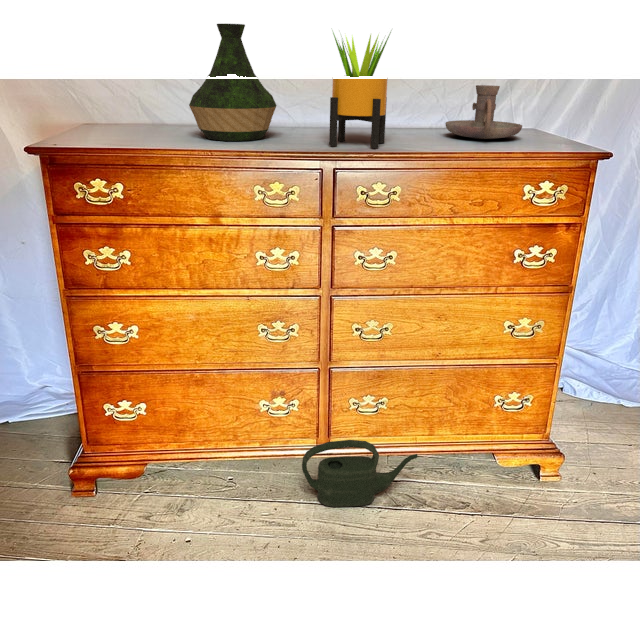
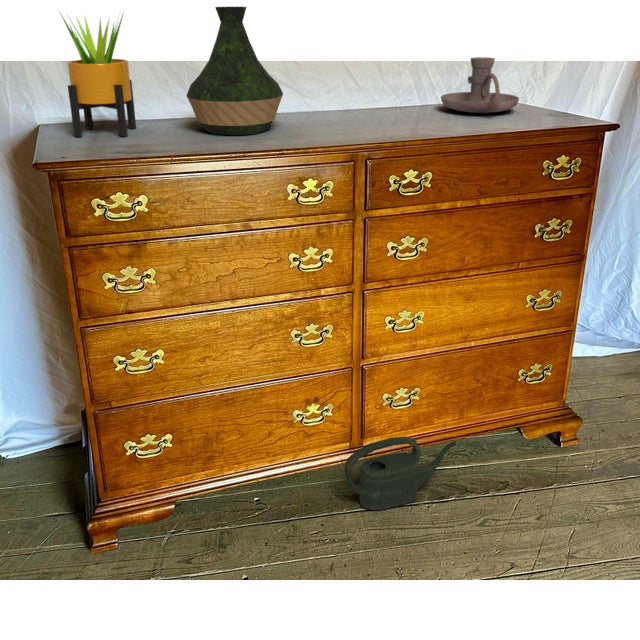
potted plant: present [329,32,391,148] -> present [61,15,136,137]

